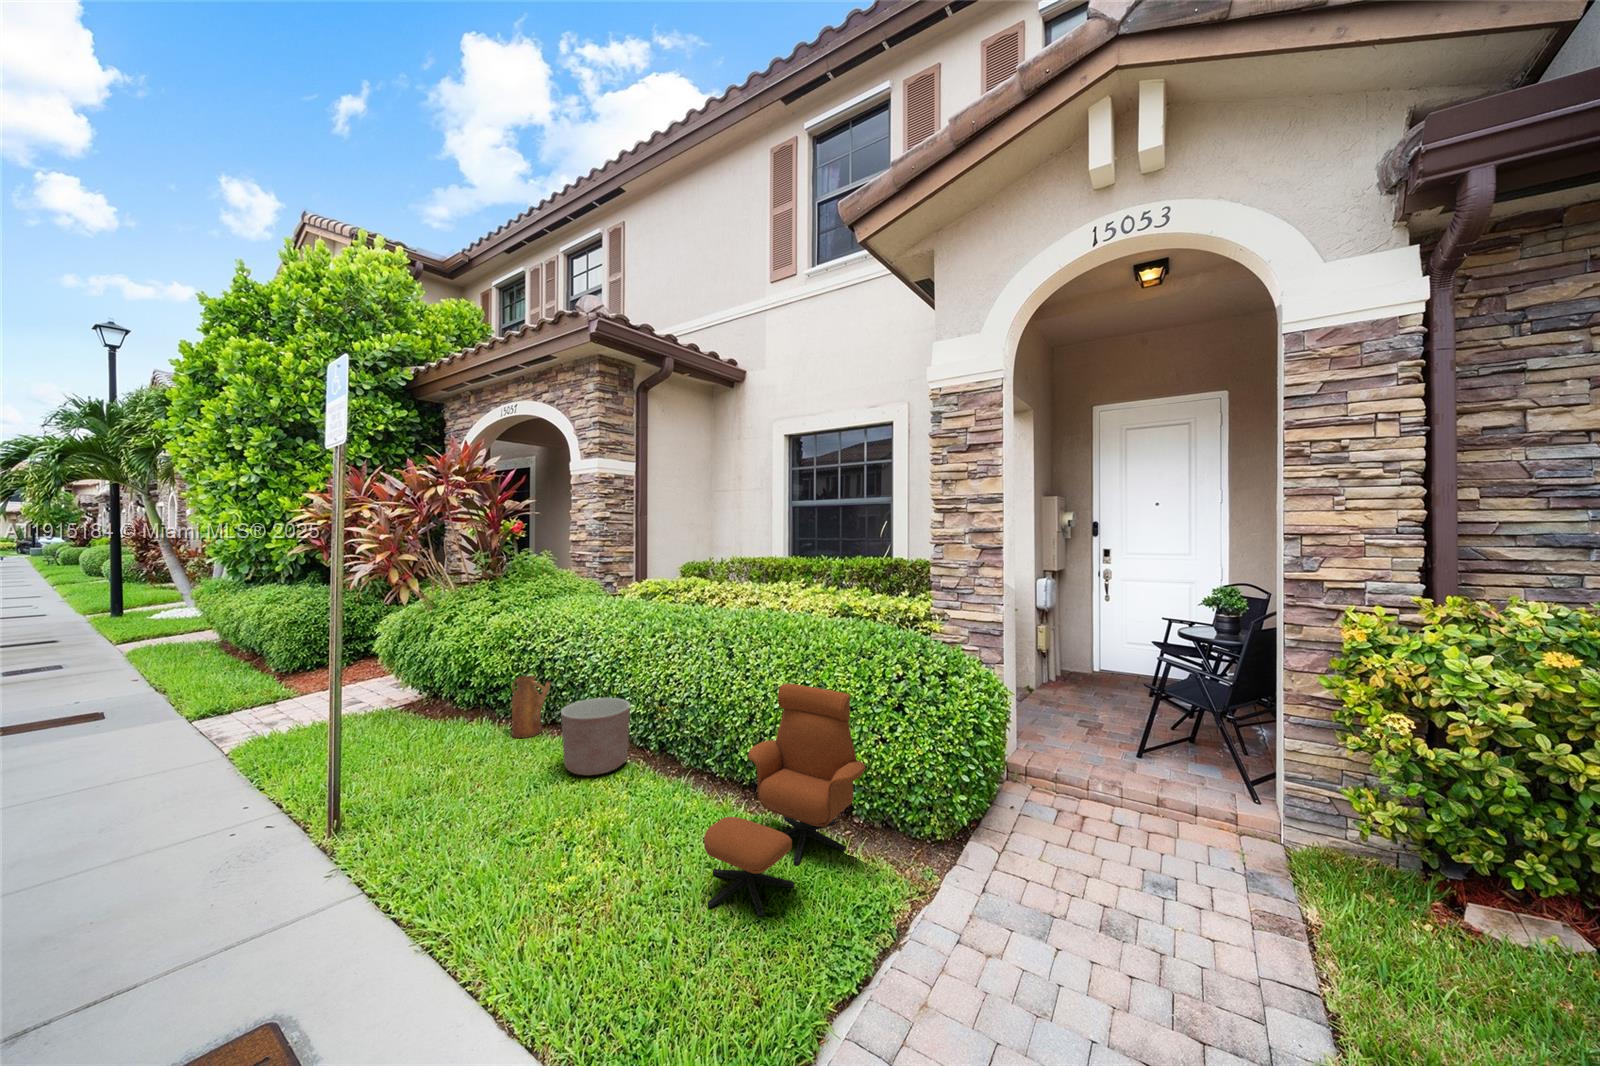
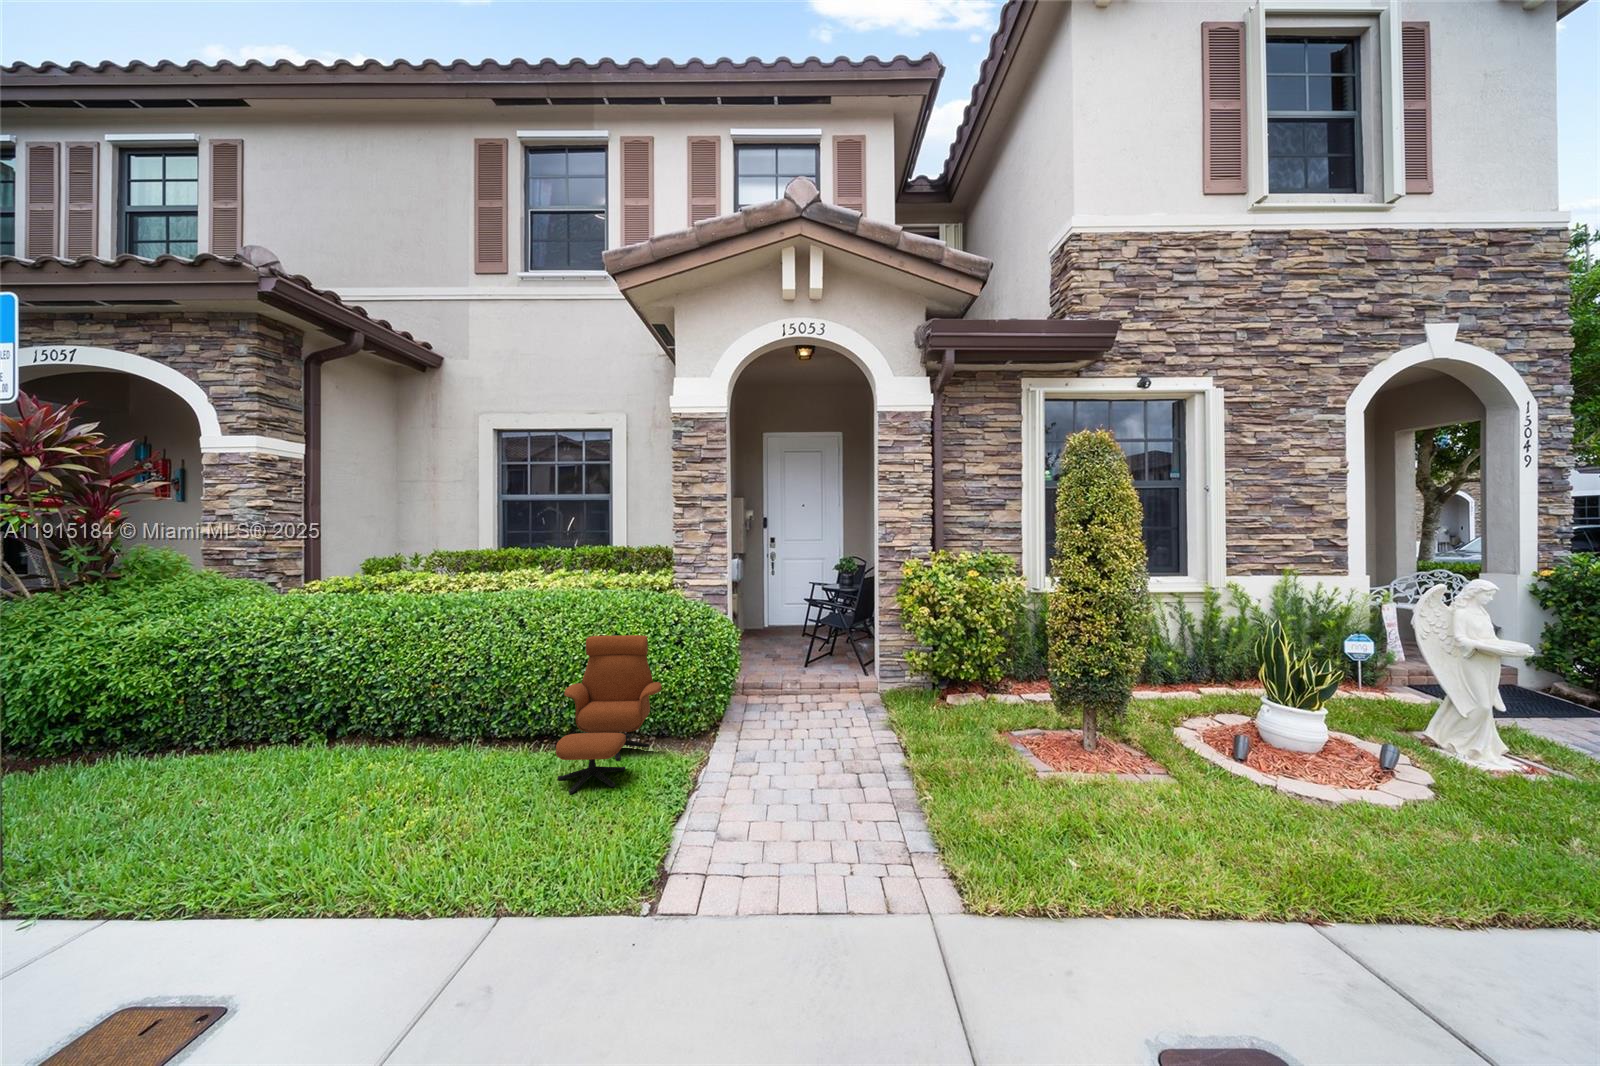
watering can: present [512,676,551,738] -> none [200,682,274,755]
planter: present [561,698,630,775] -> none [322,685,404,761]

